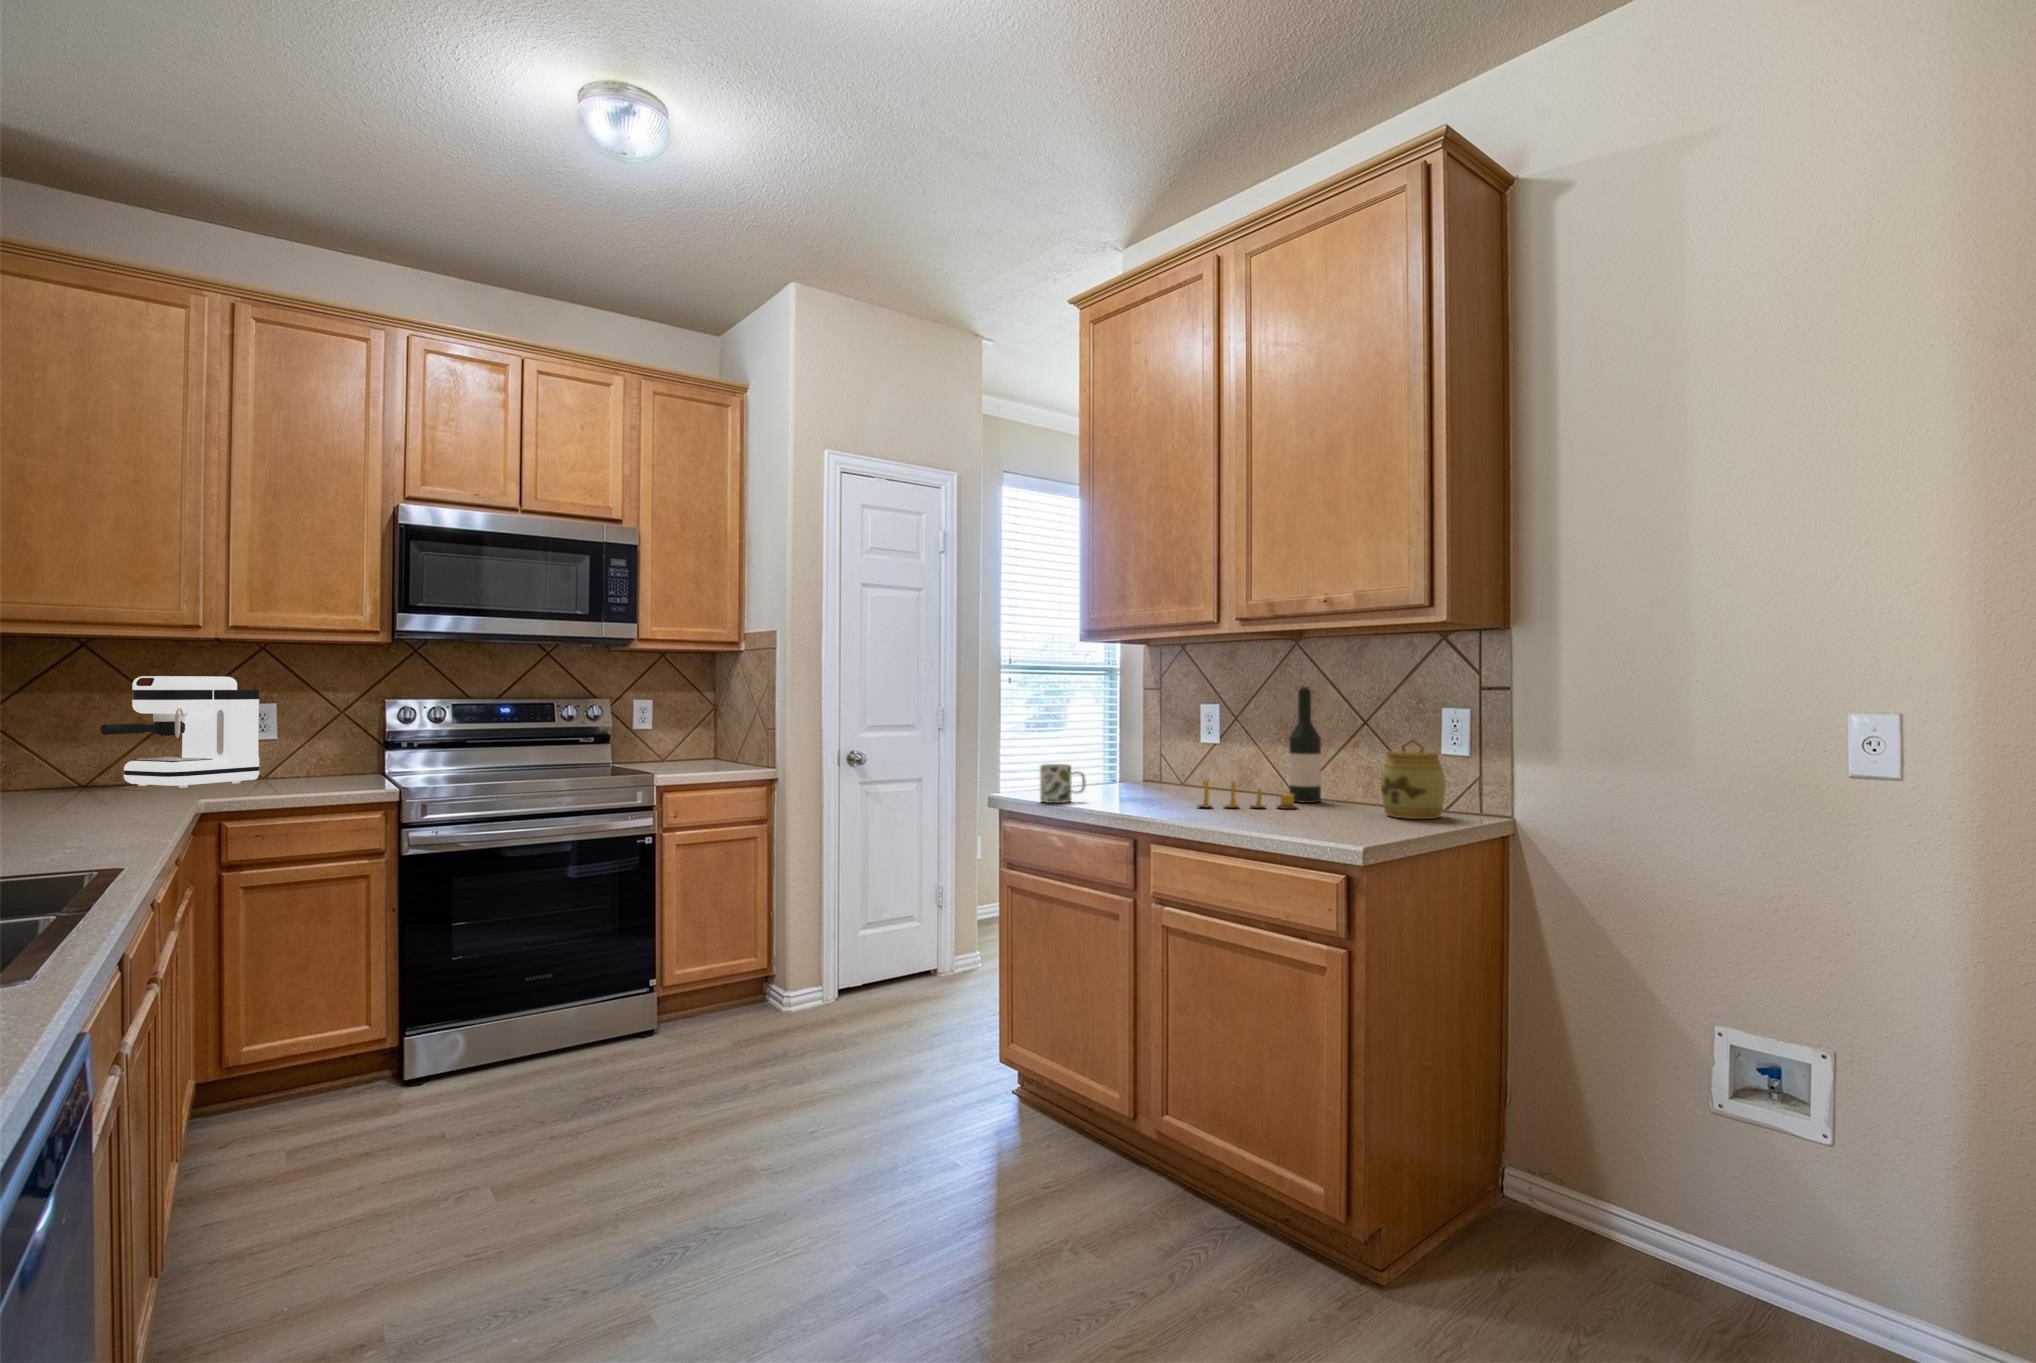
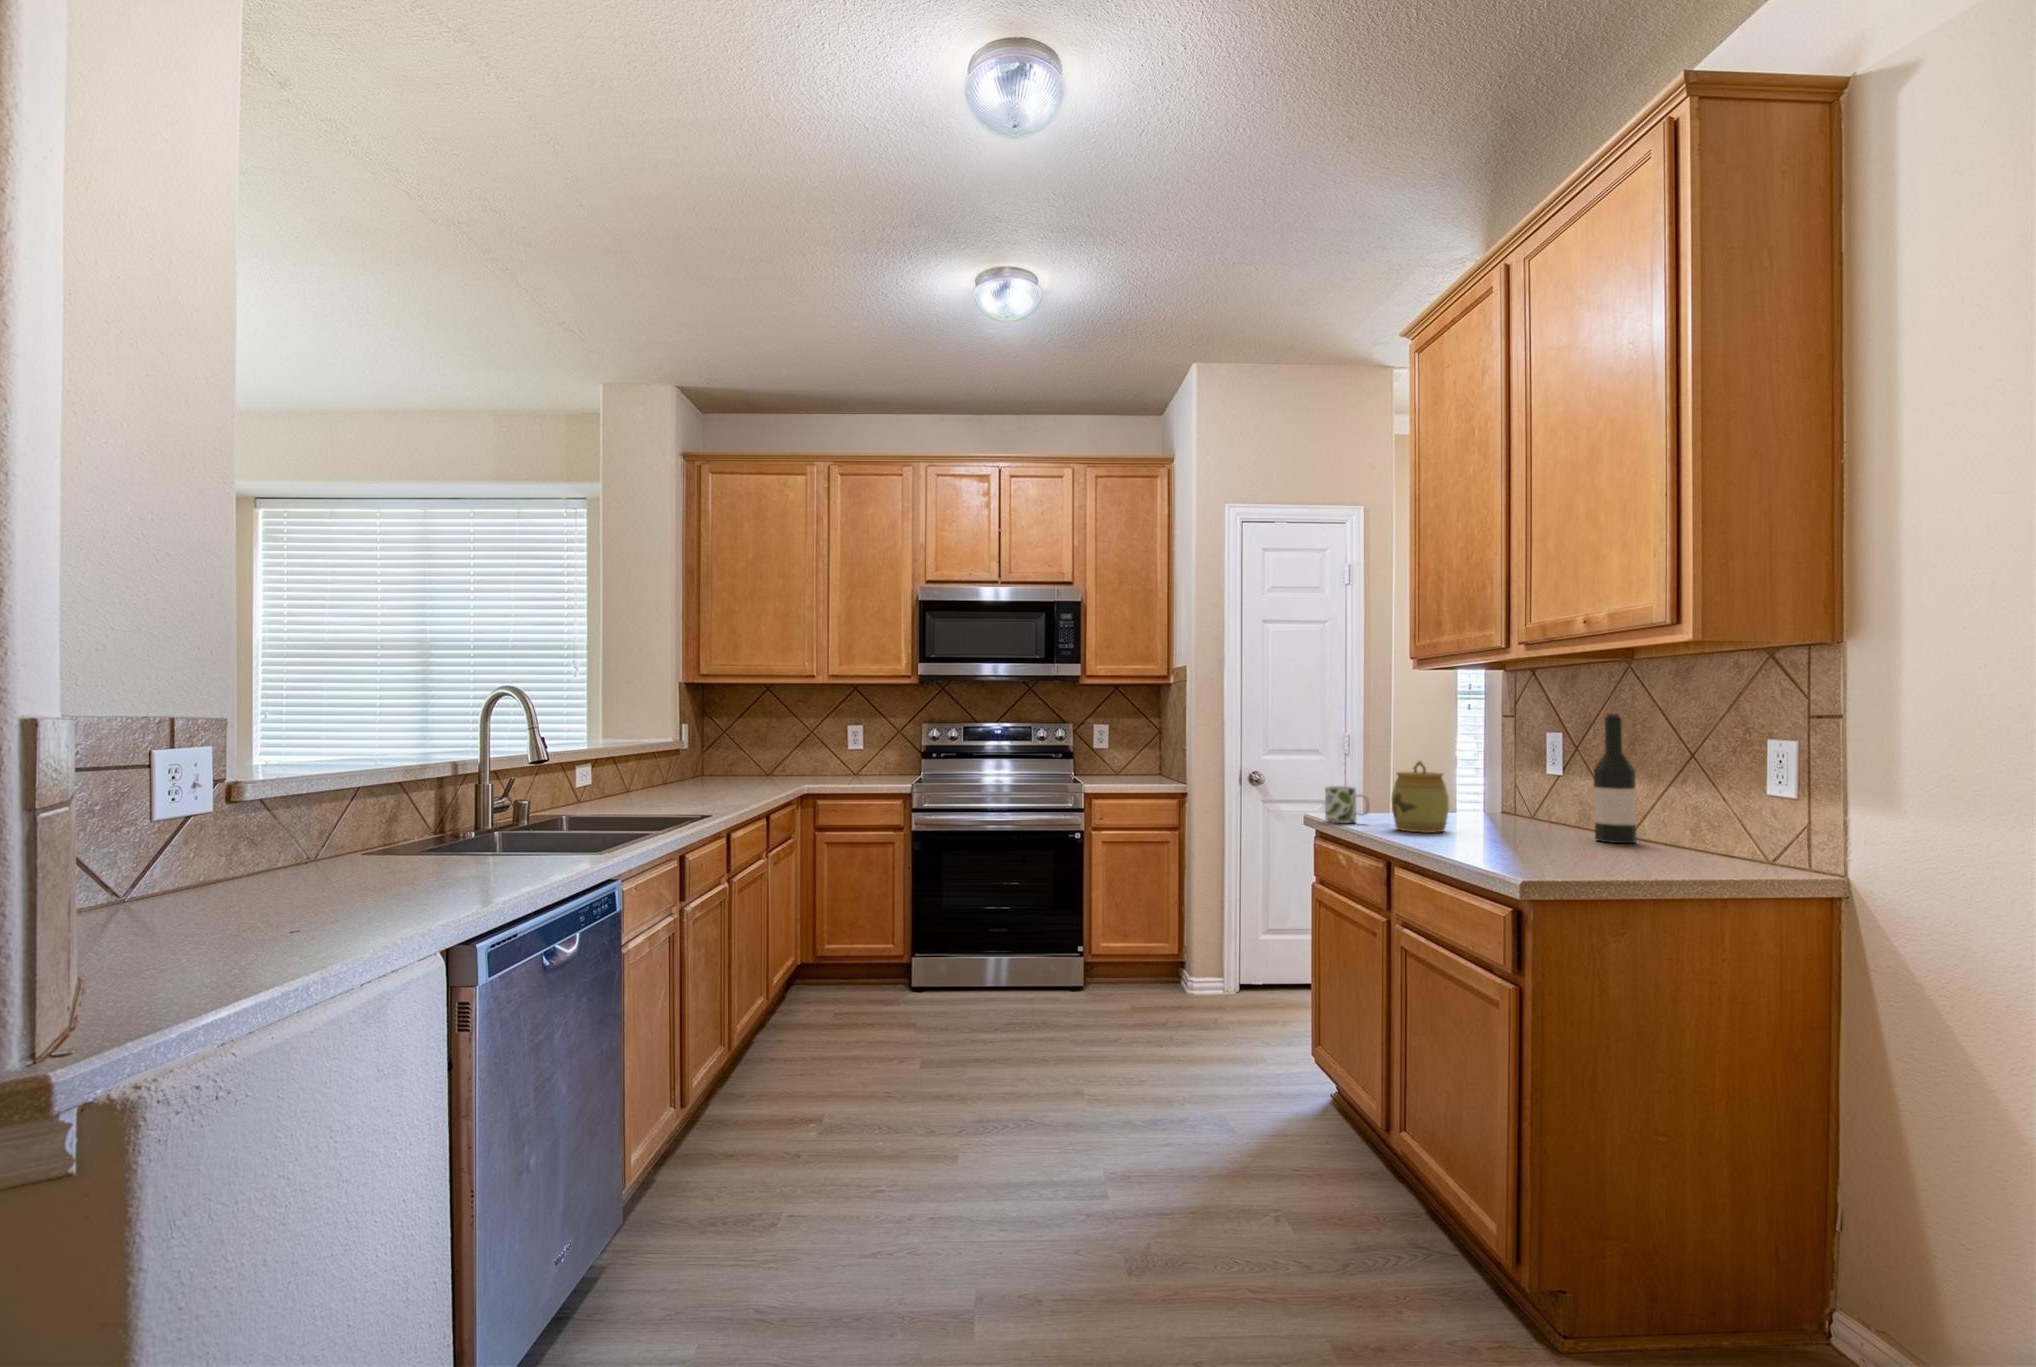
coffee maker: present [100,676,259,788] -> none [774,706,852,776]
jar: present [1381,739,1446,819] -> present [1392,761,1449,833]
candle: present [1198,780,1297,809] -> none [1464,806,1581,846]

